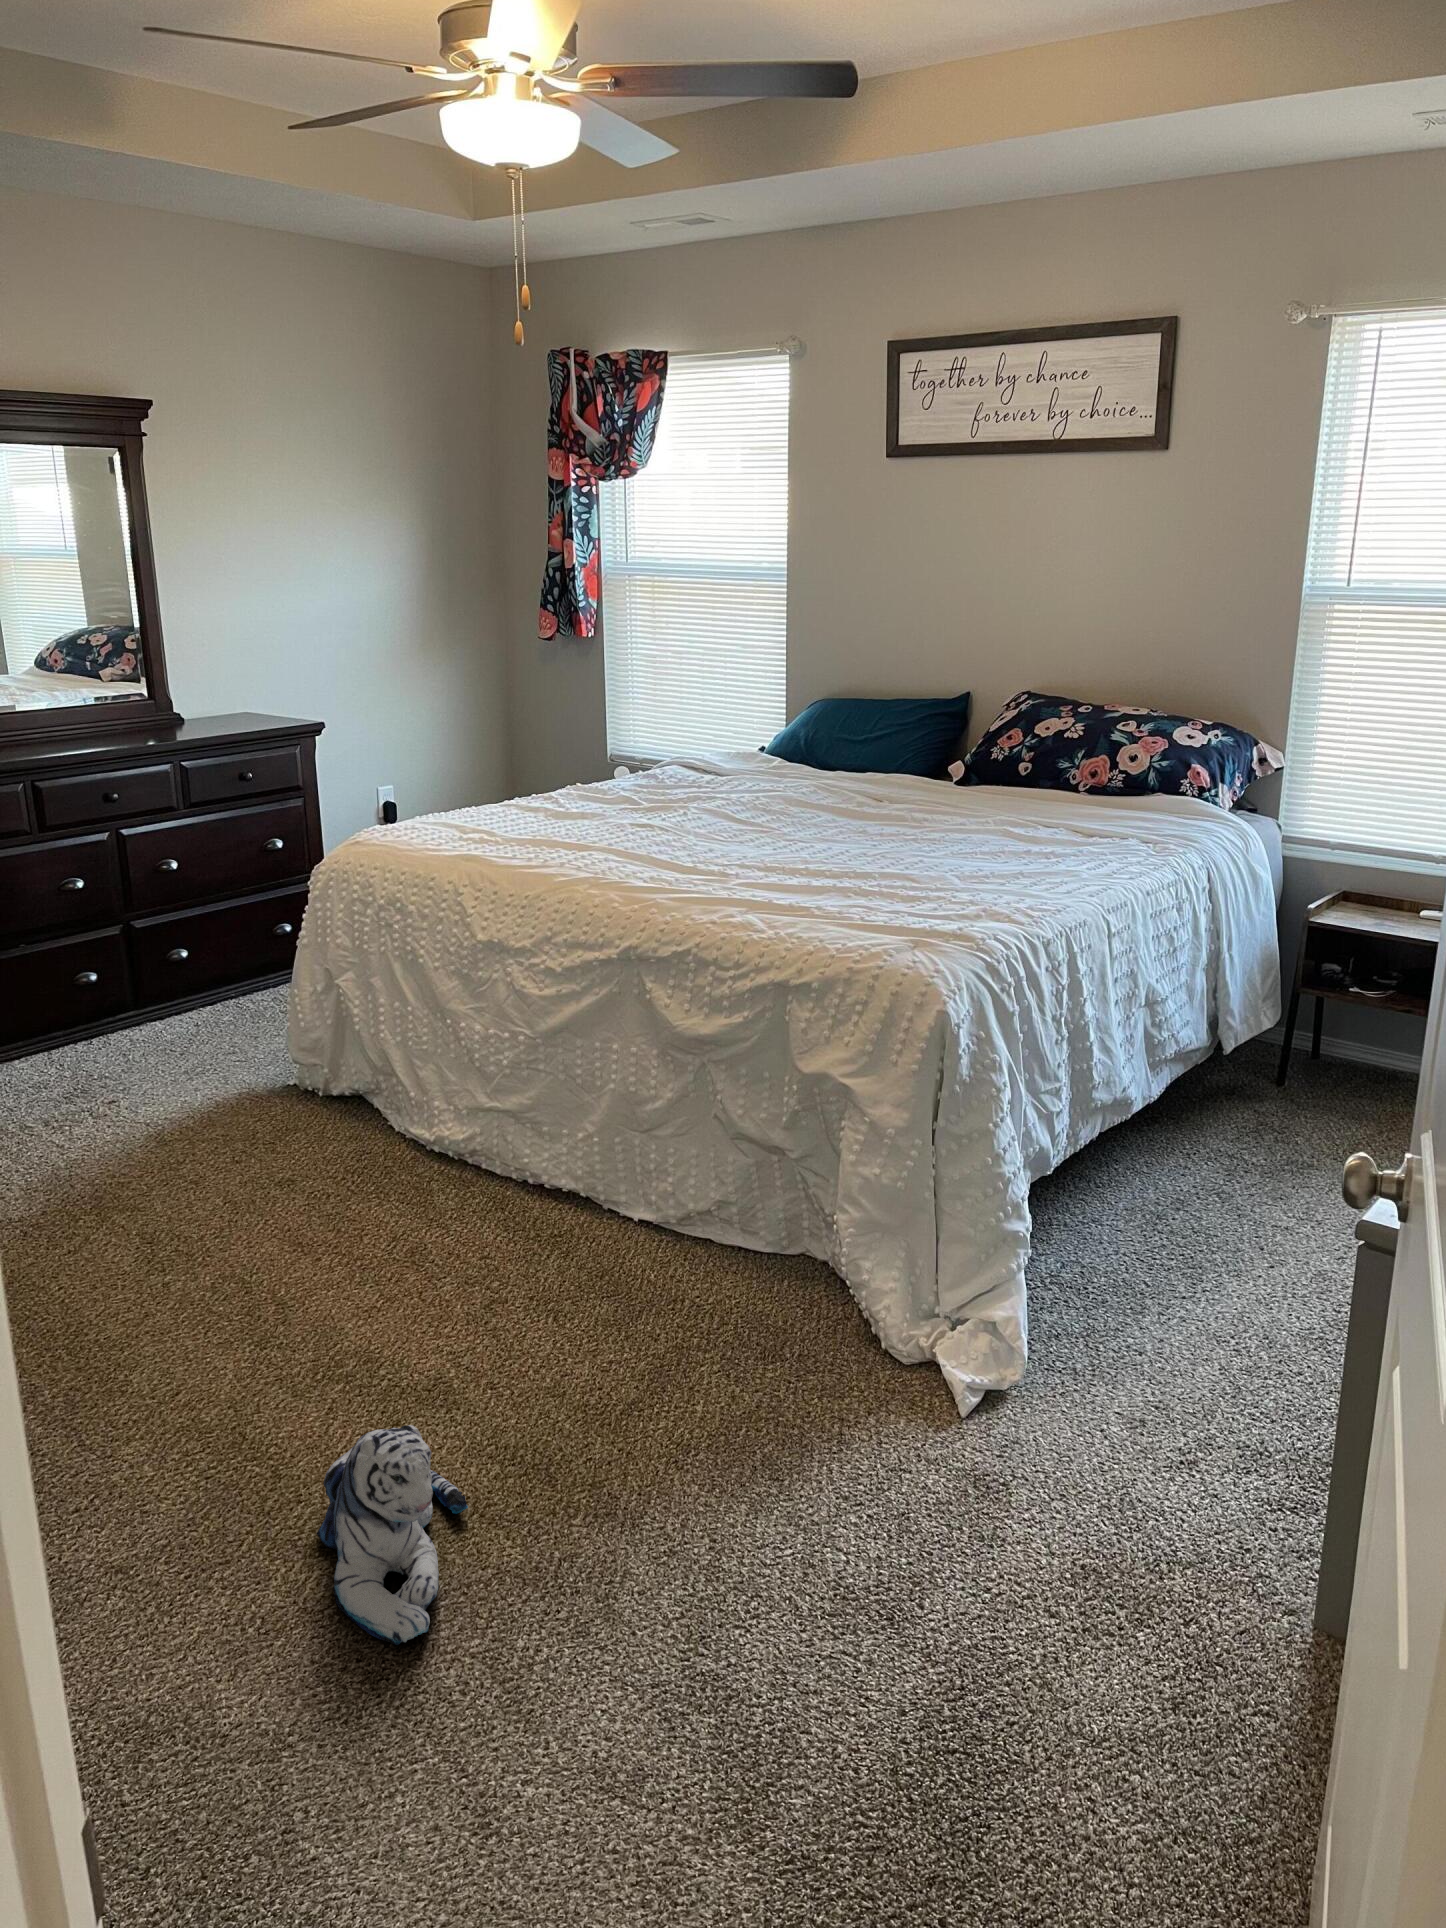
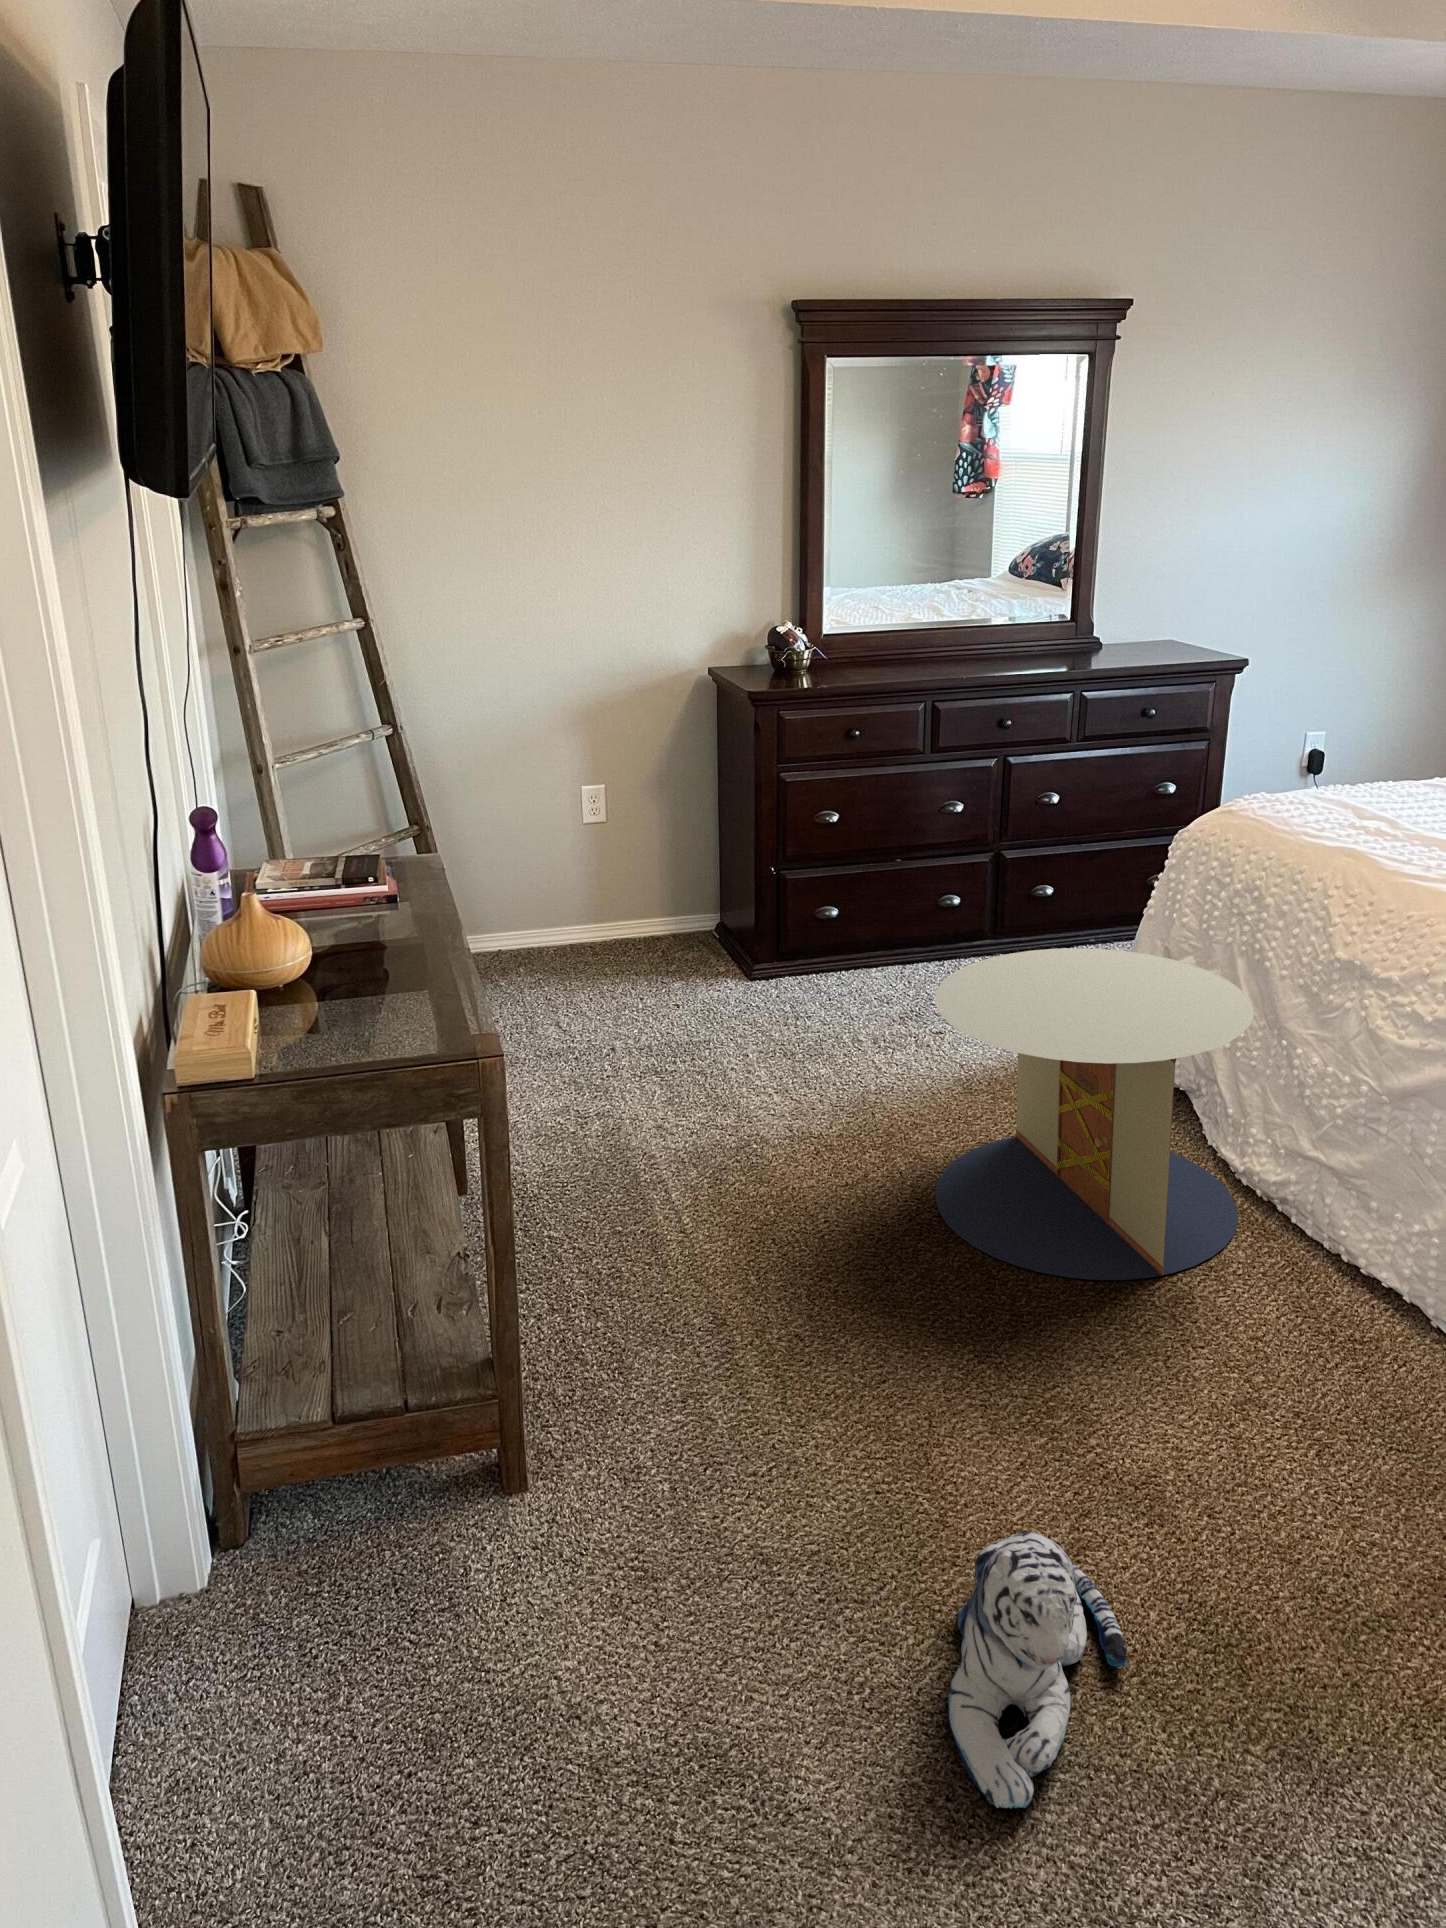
side table: none [140,974,441,1267] -> present [935,948,1254,1280]

